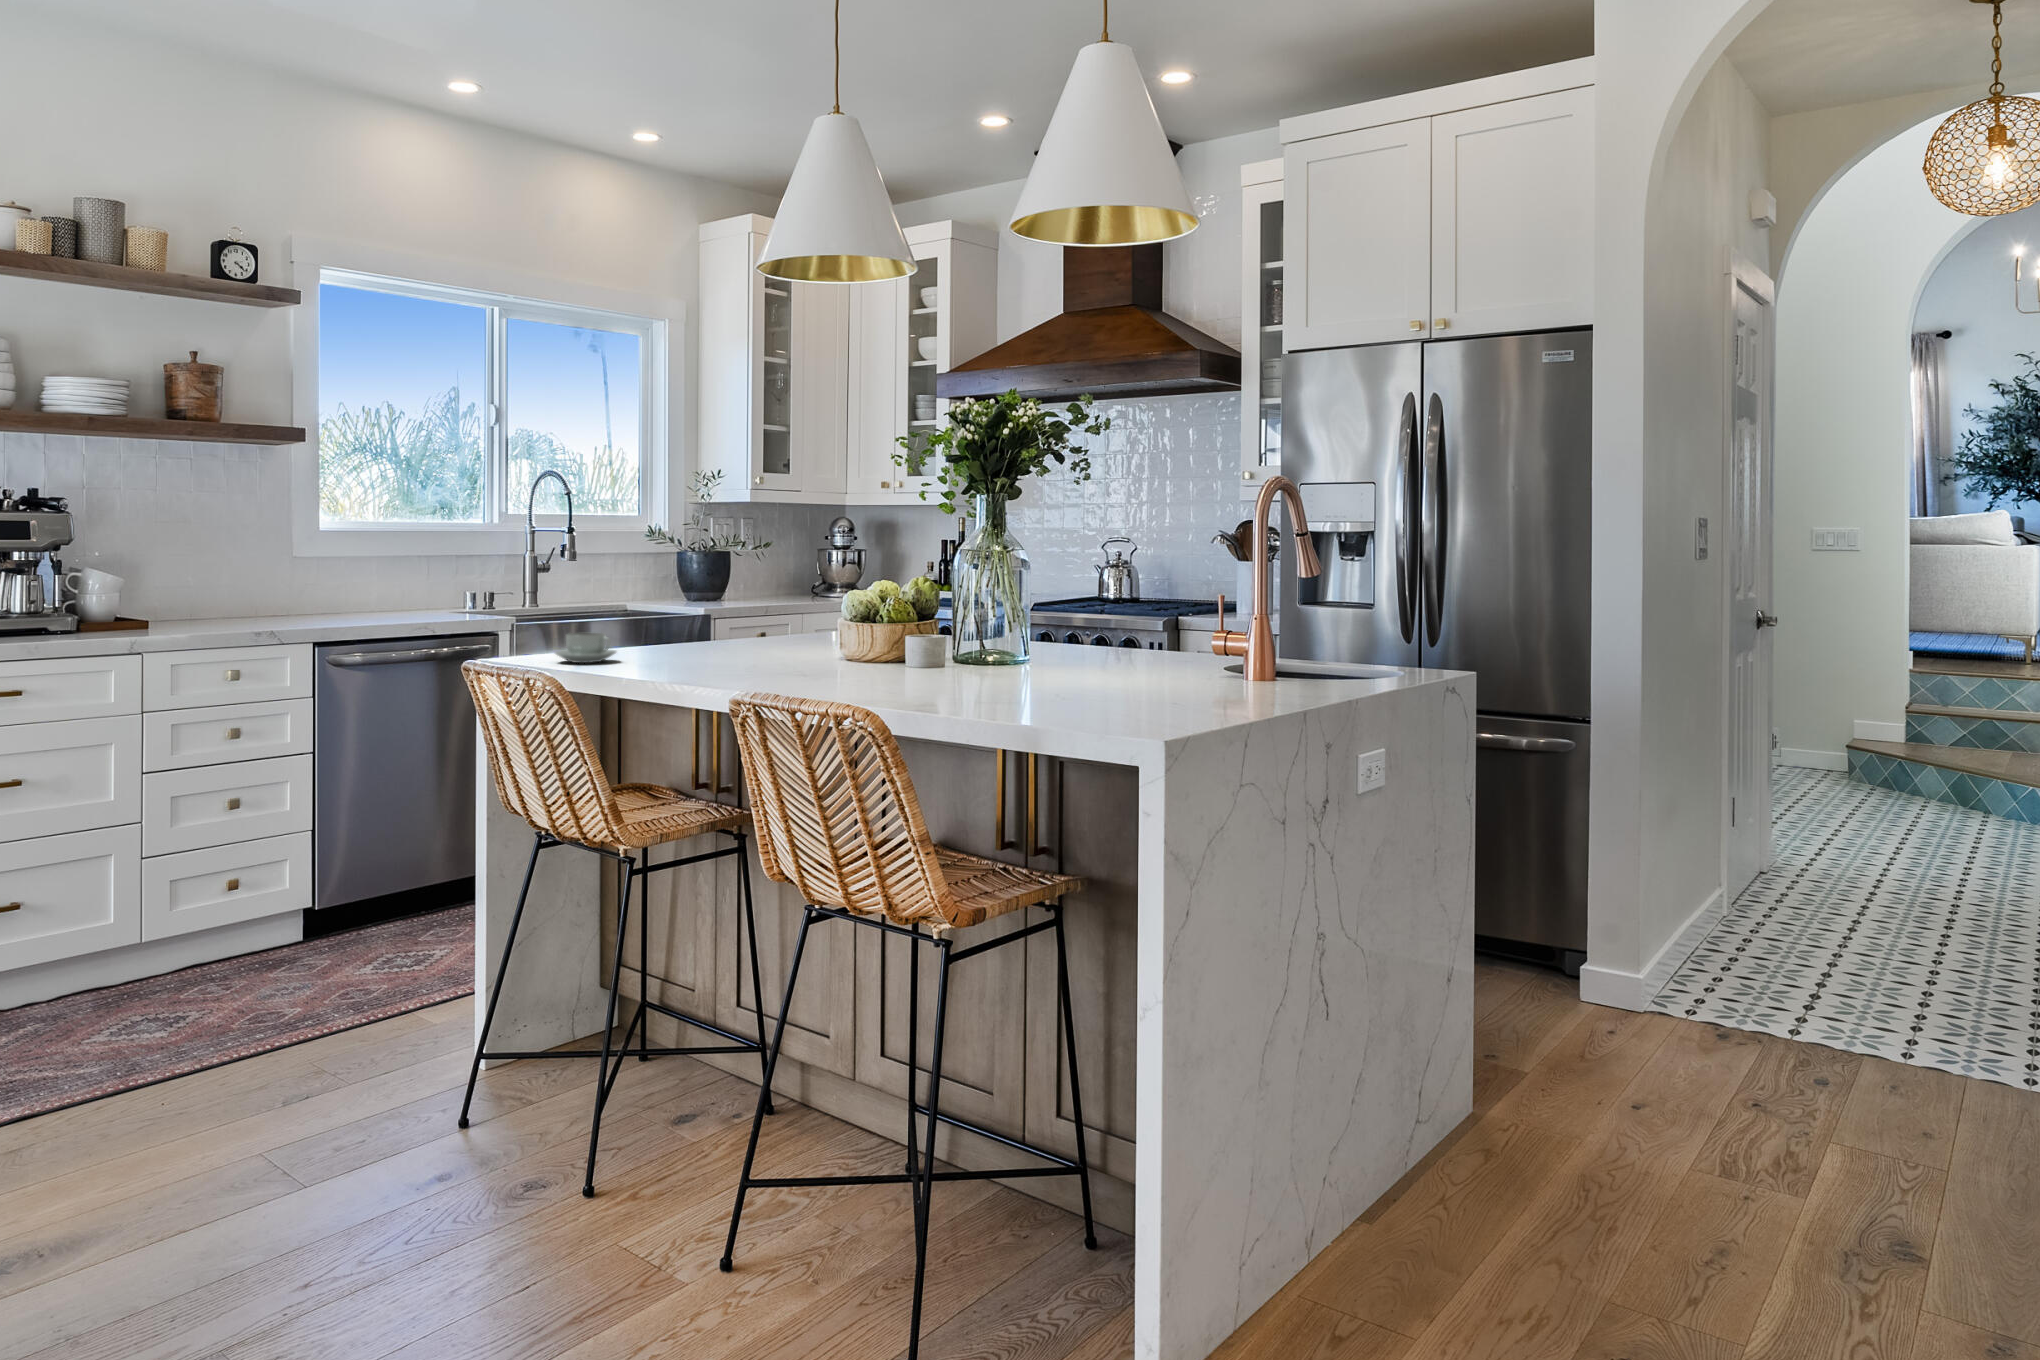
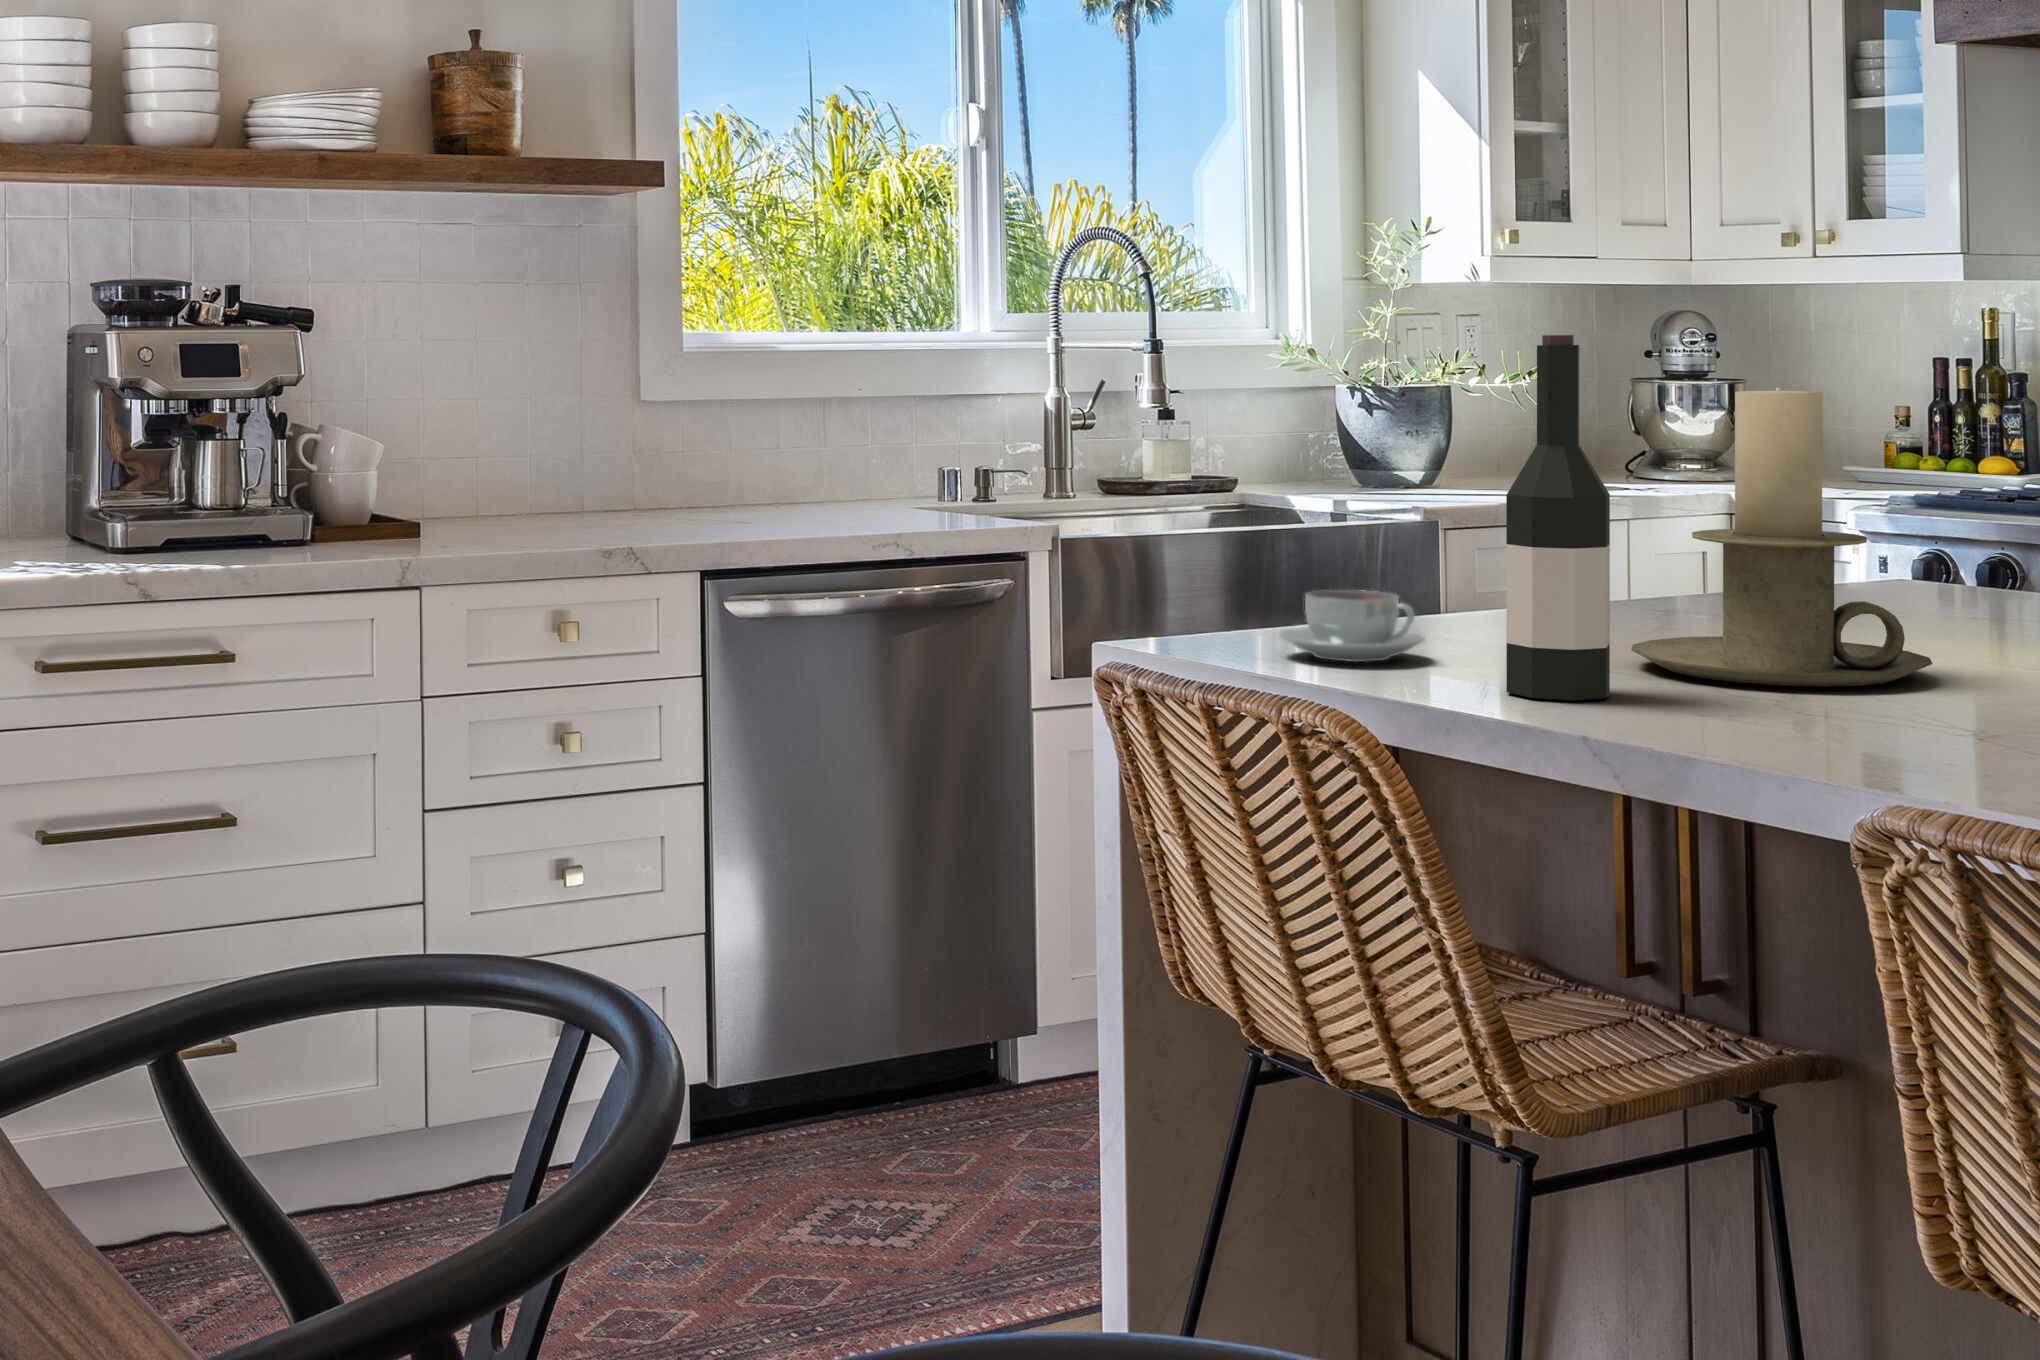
wine bottle: none [635,519,677,671] -> present [1506,335,1610,700]
candle holder: none [699,544,812,665] -> present [1631,388,1933,687]

